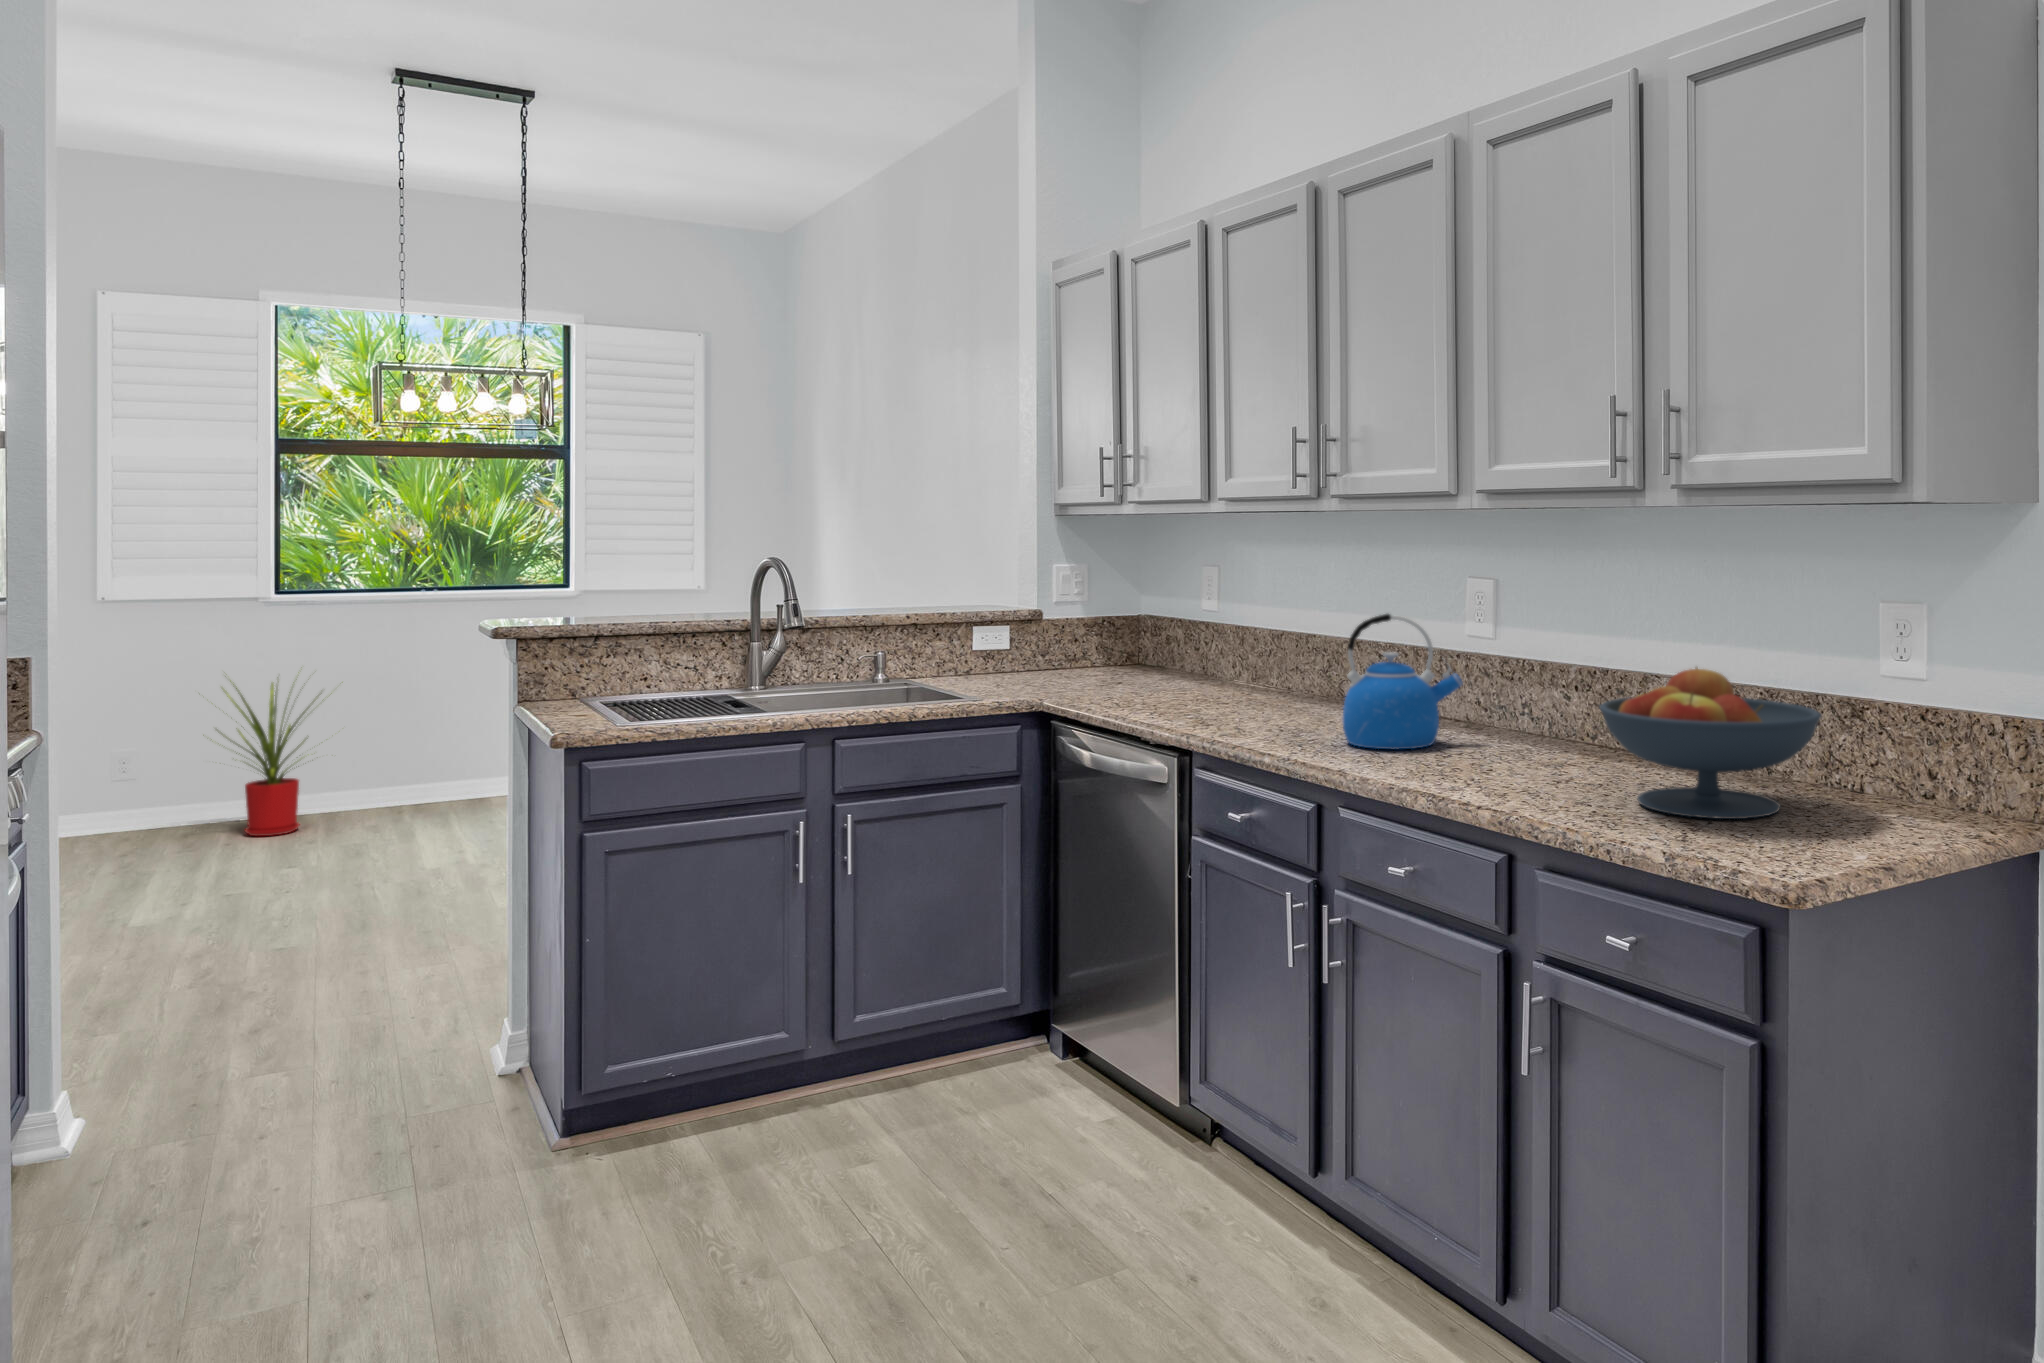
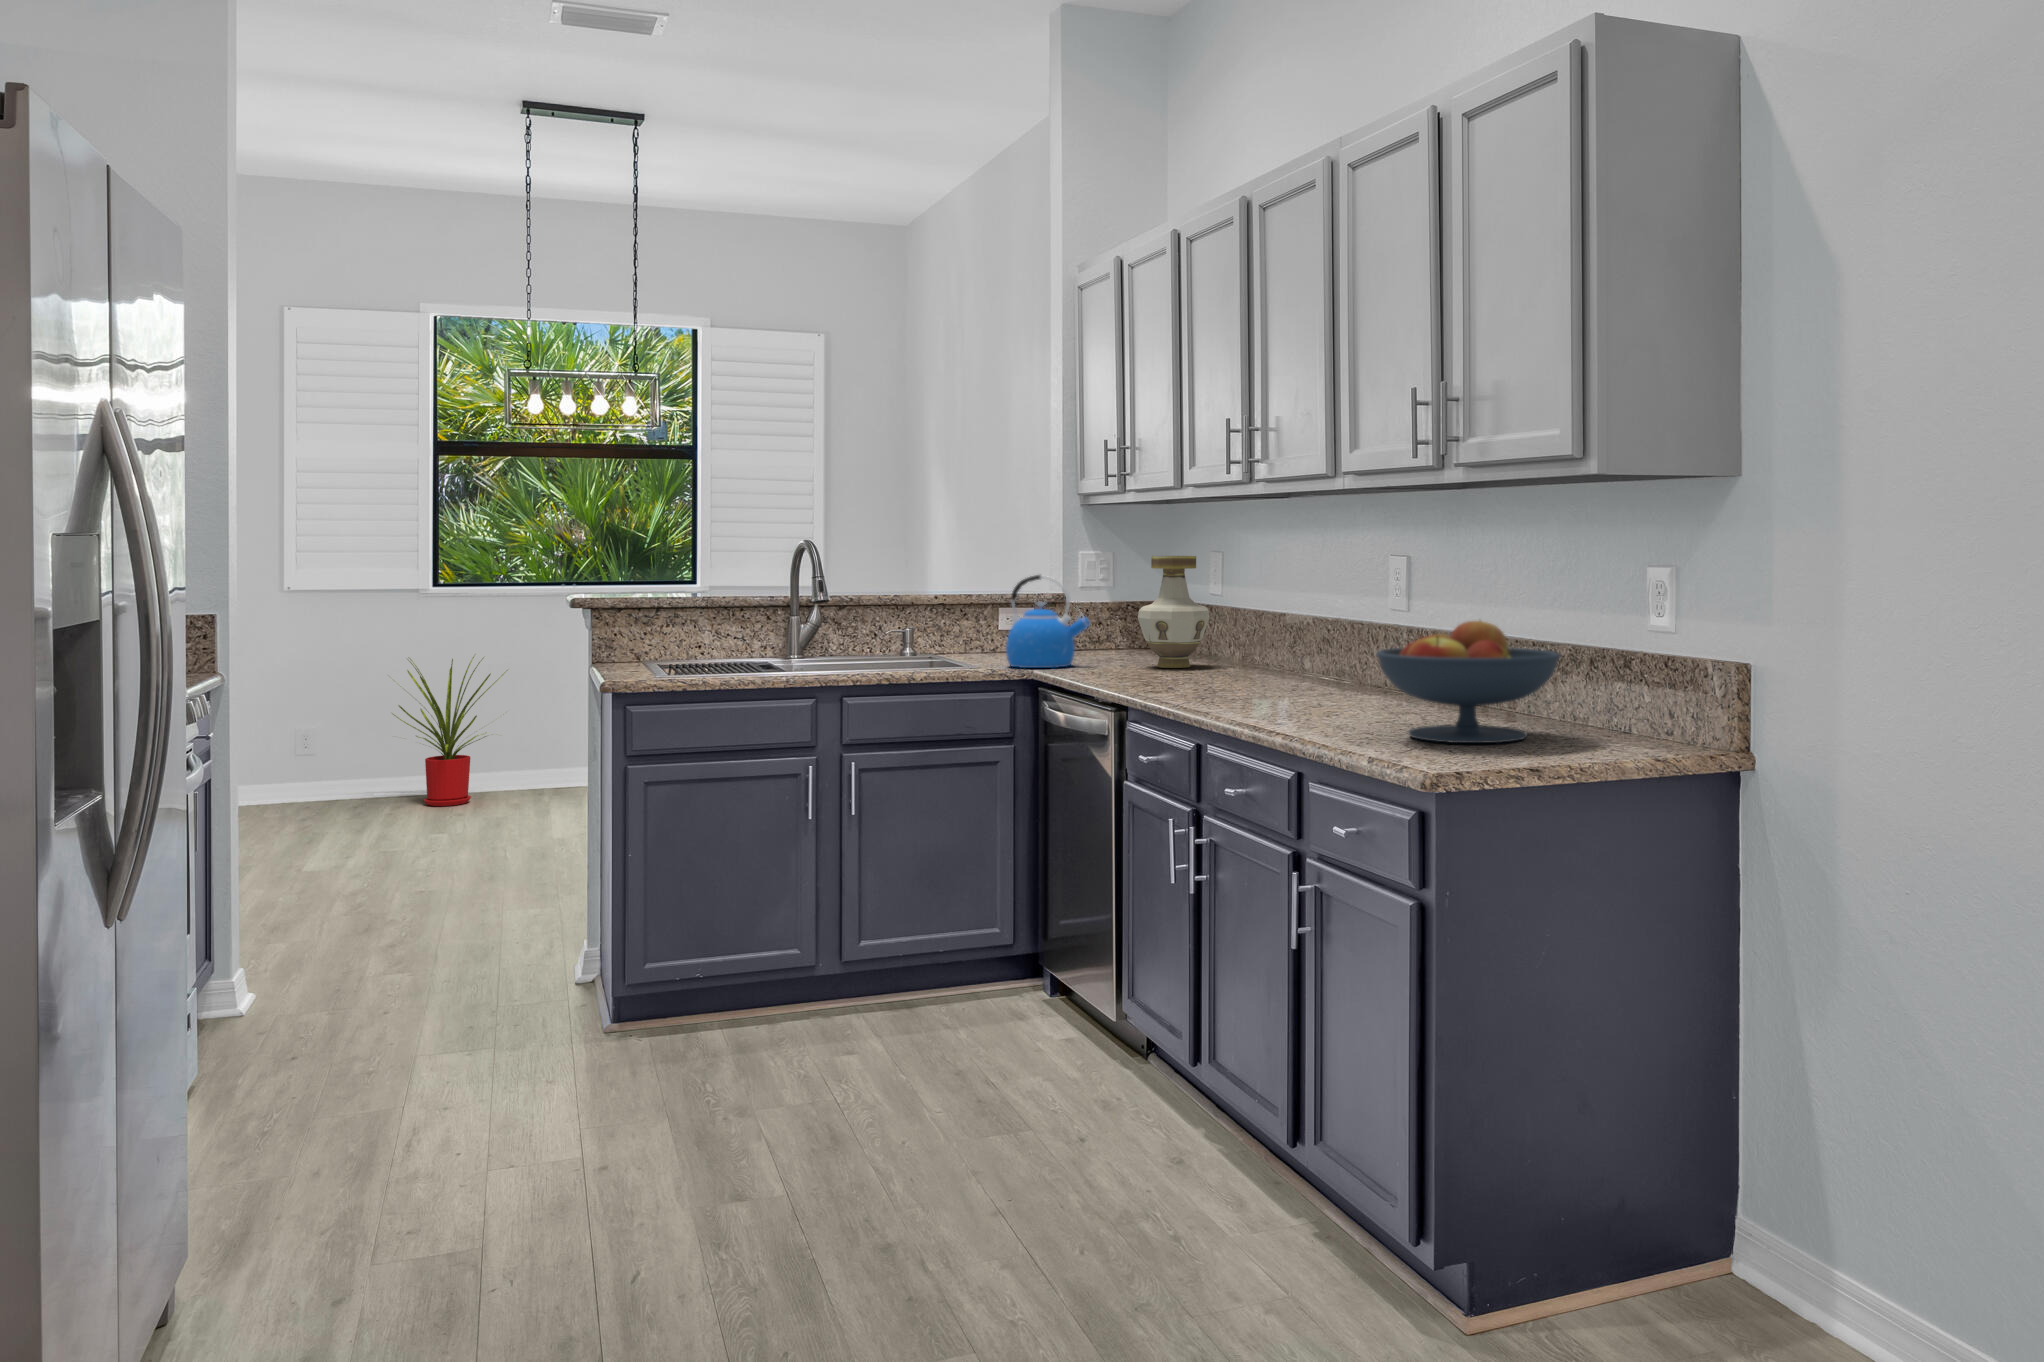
vase: none [1151,571,1230,694] -> present [1138,556,1209,668]
kettle: present [1343,614,1462,749] -> present [1006,575,1090,668]

